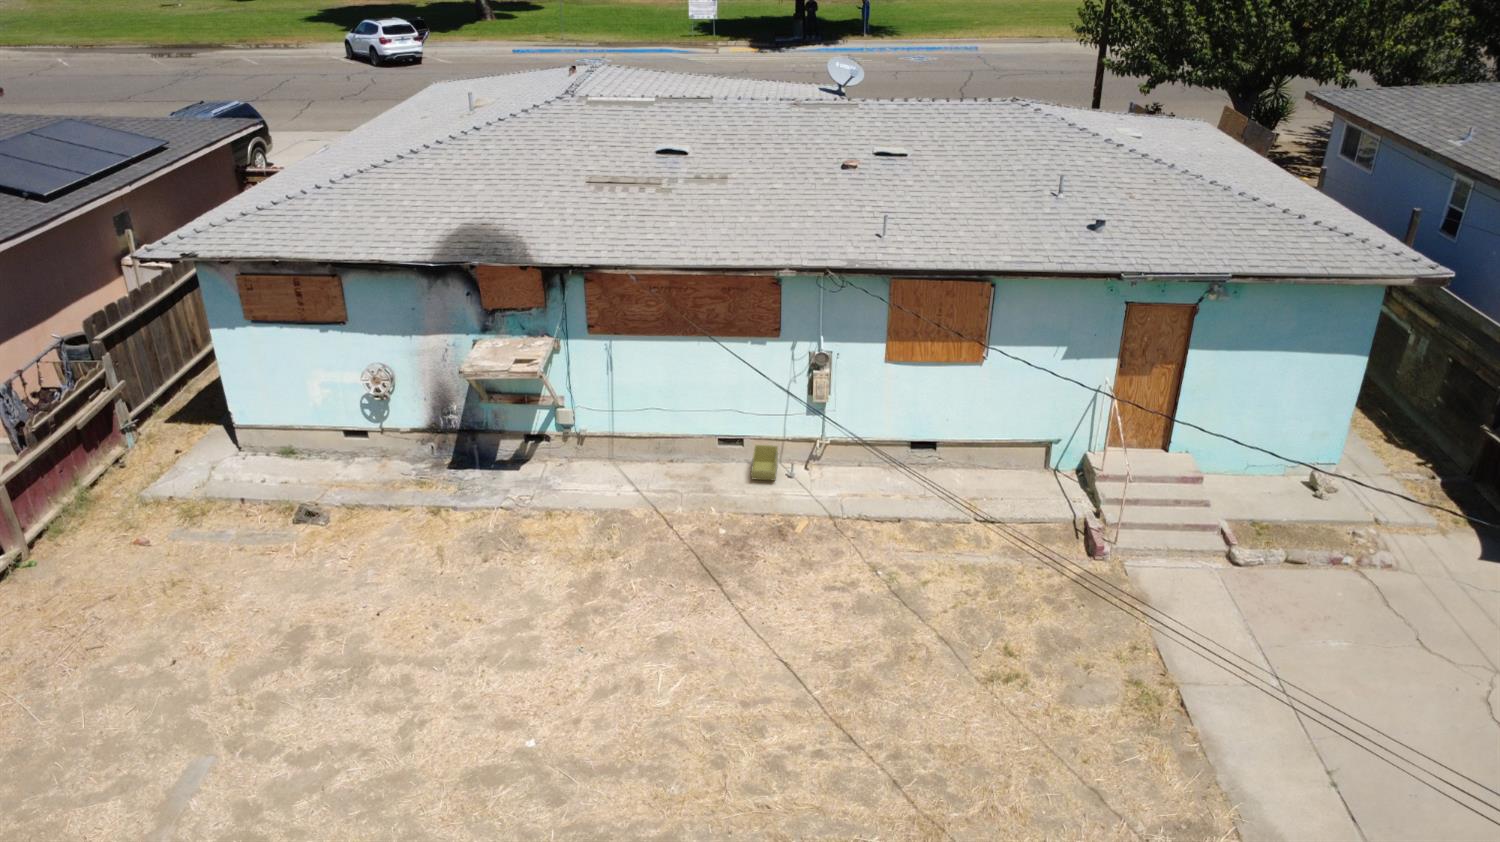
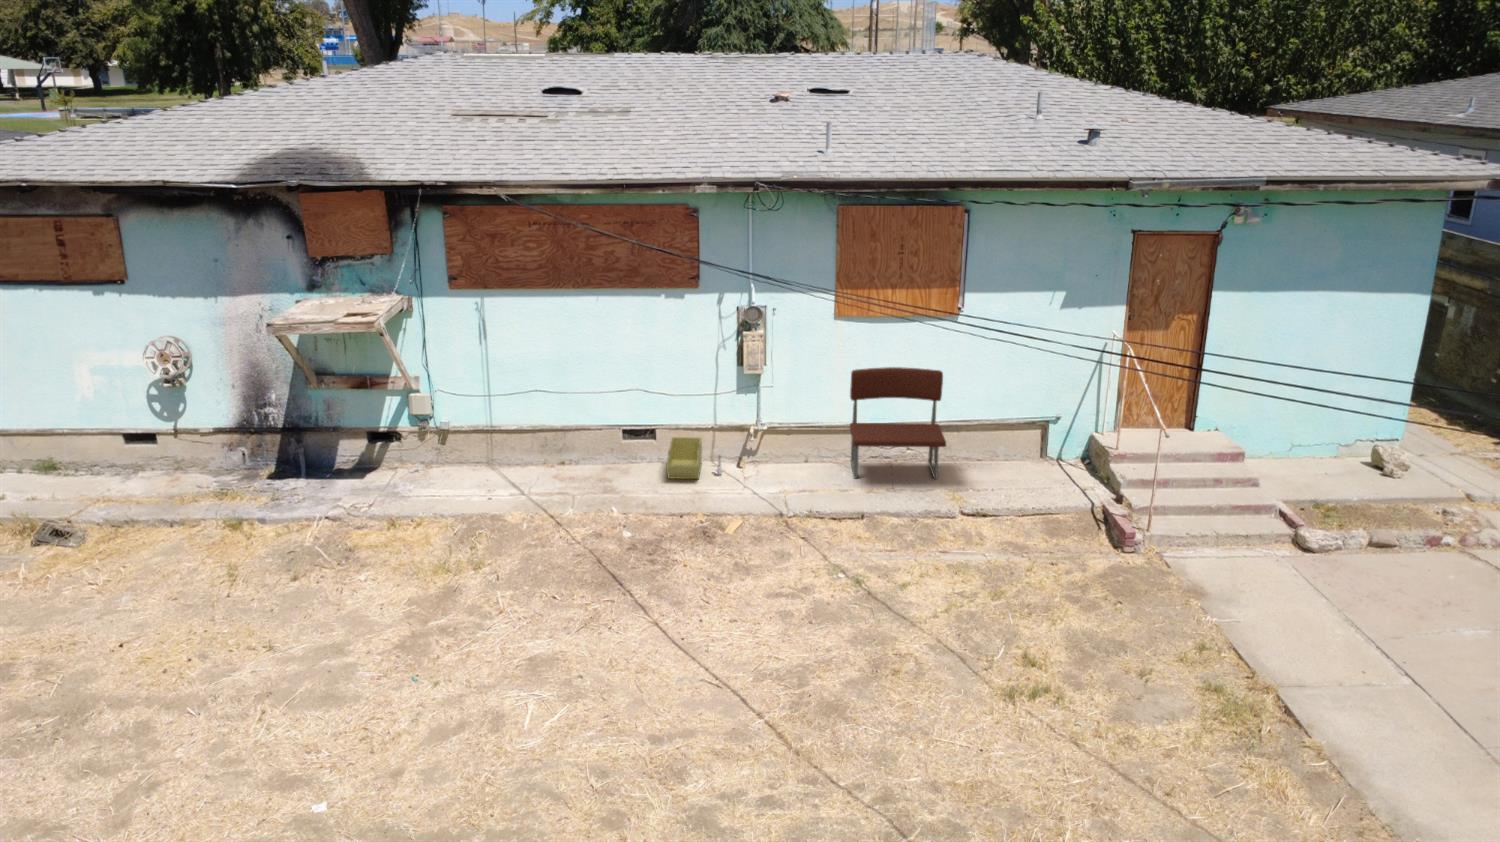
bench: none [893,399,967,487] -> present [850,367,946,479]

